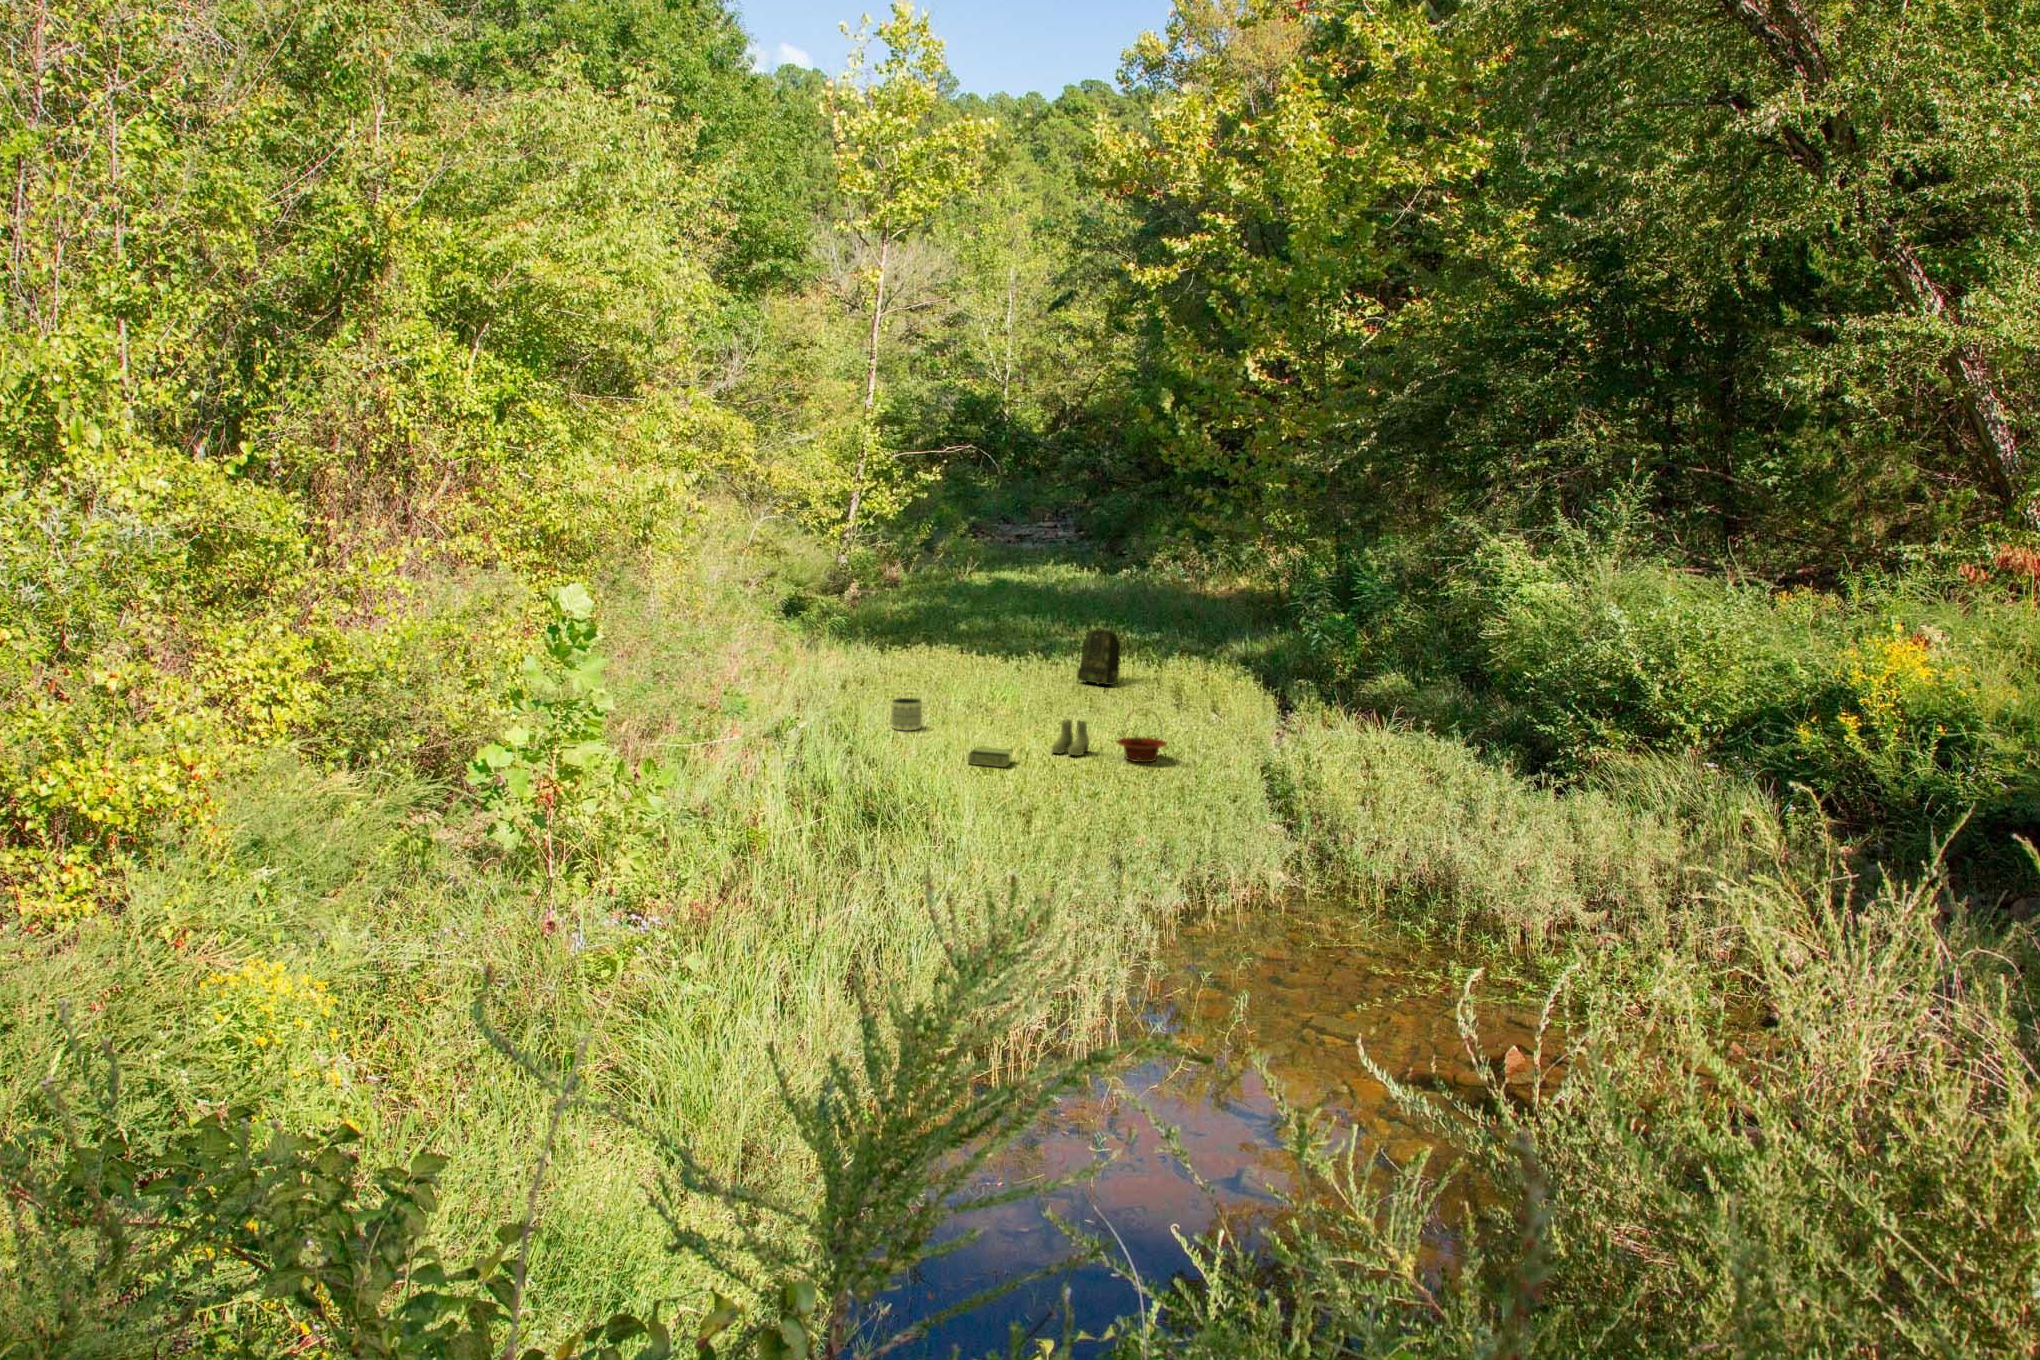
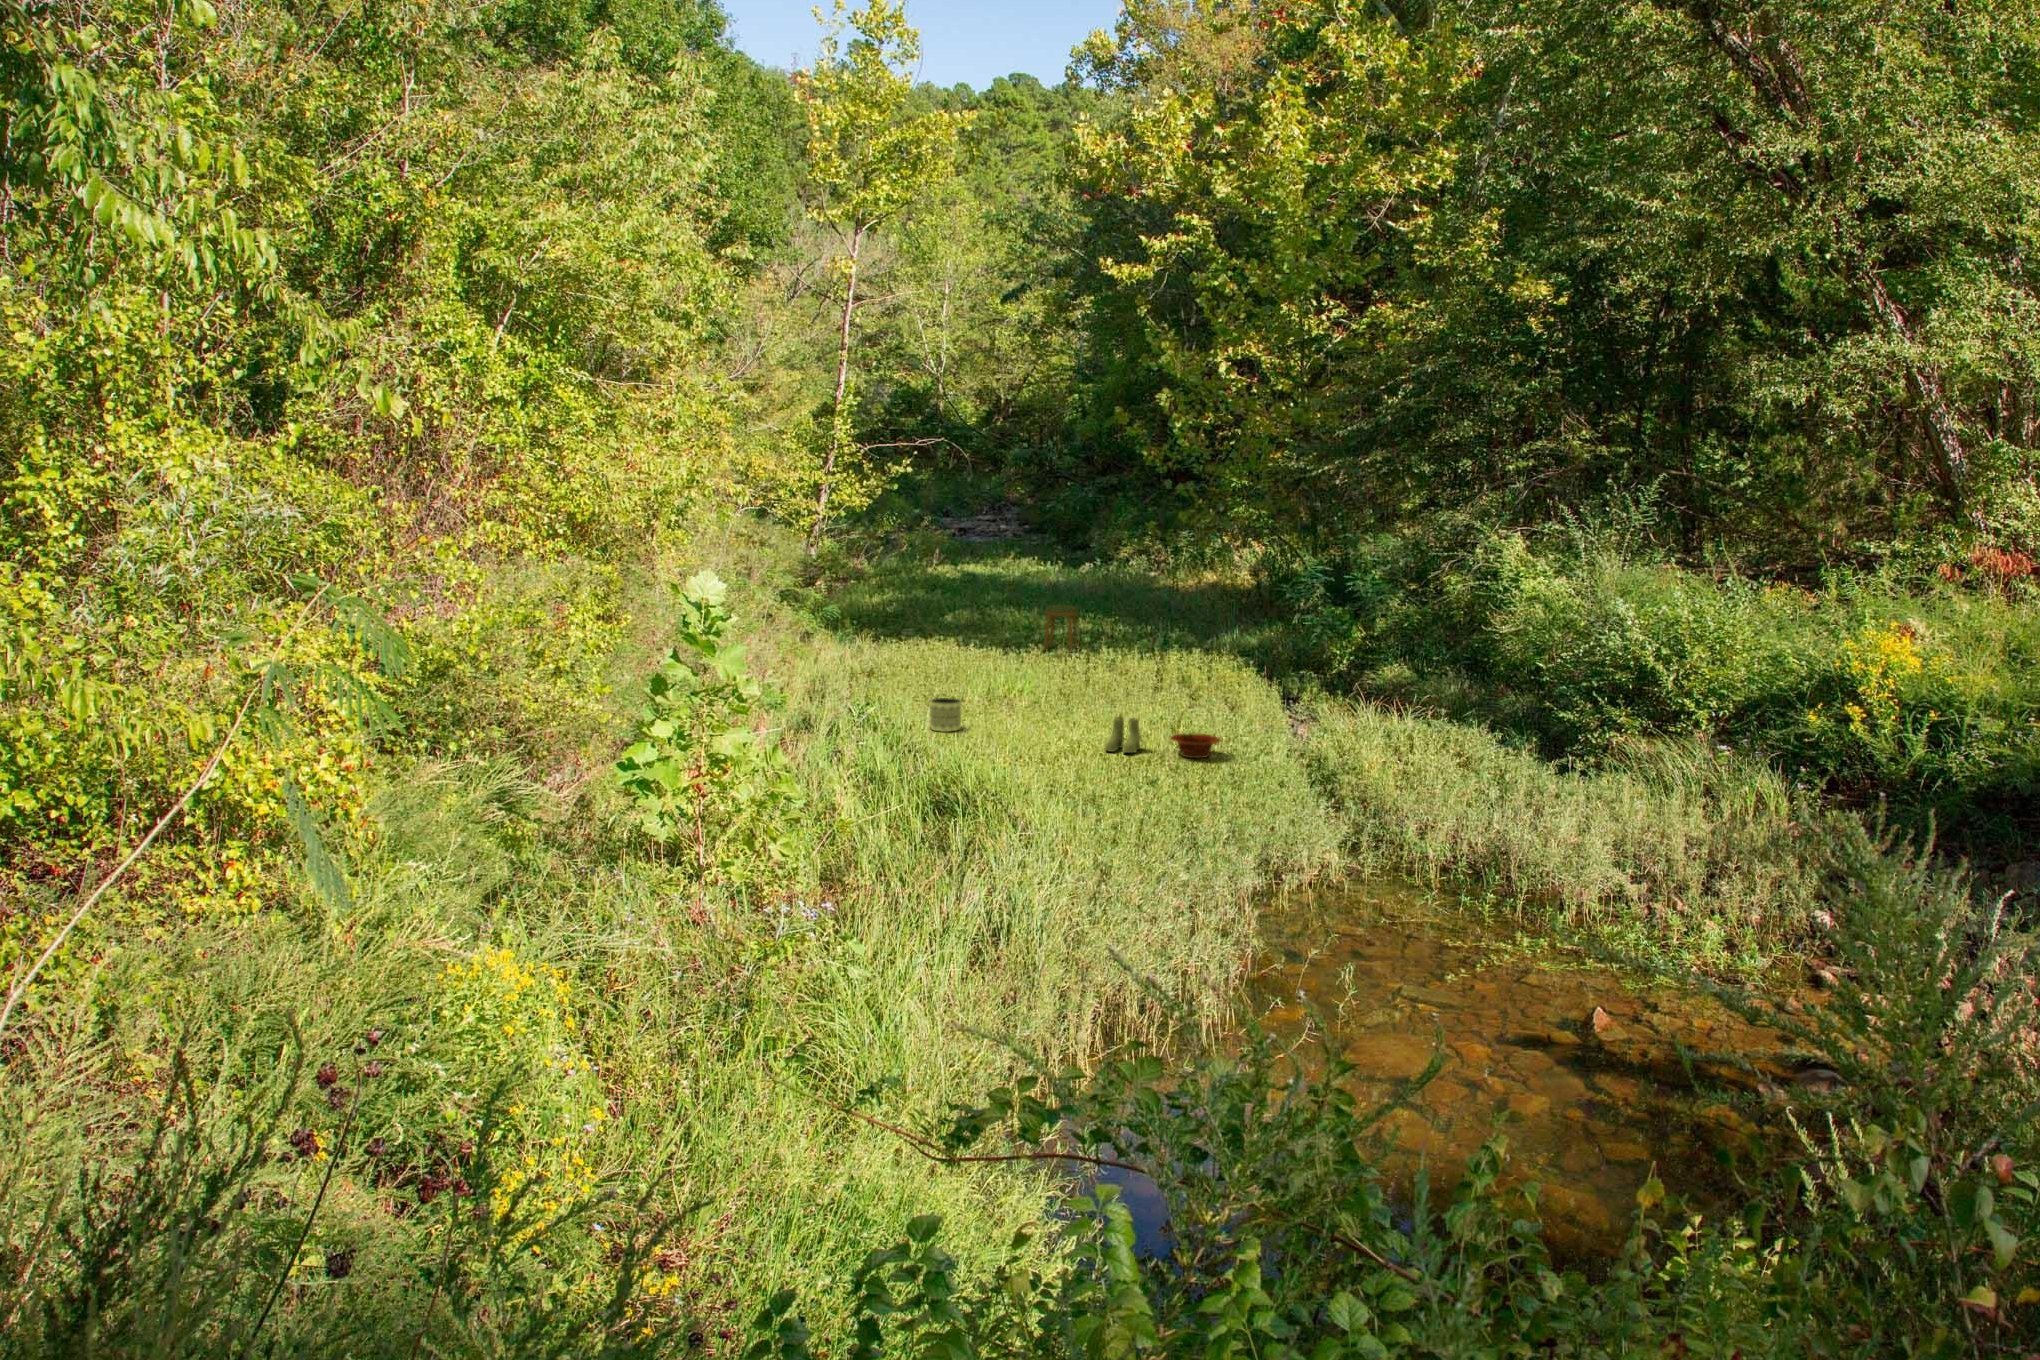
stool: none [1041,609,1077,656] -> present [1043,604,1079,652]
backpack: present [1077,630,1120,685] -> none [1094,626,1135,681]
toolbox: present [968,747,1013,767] -> none [1027,747,1072,767]

